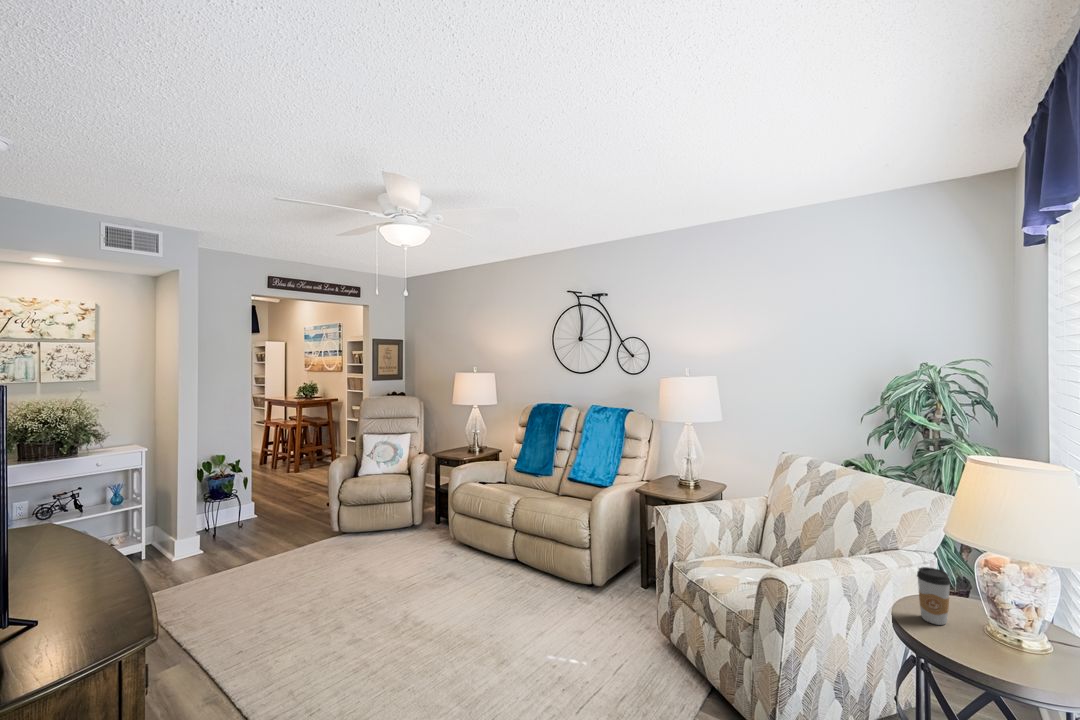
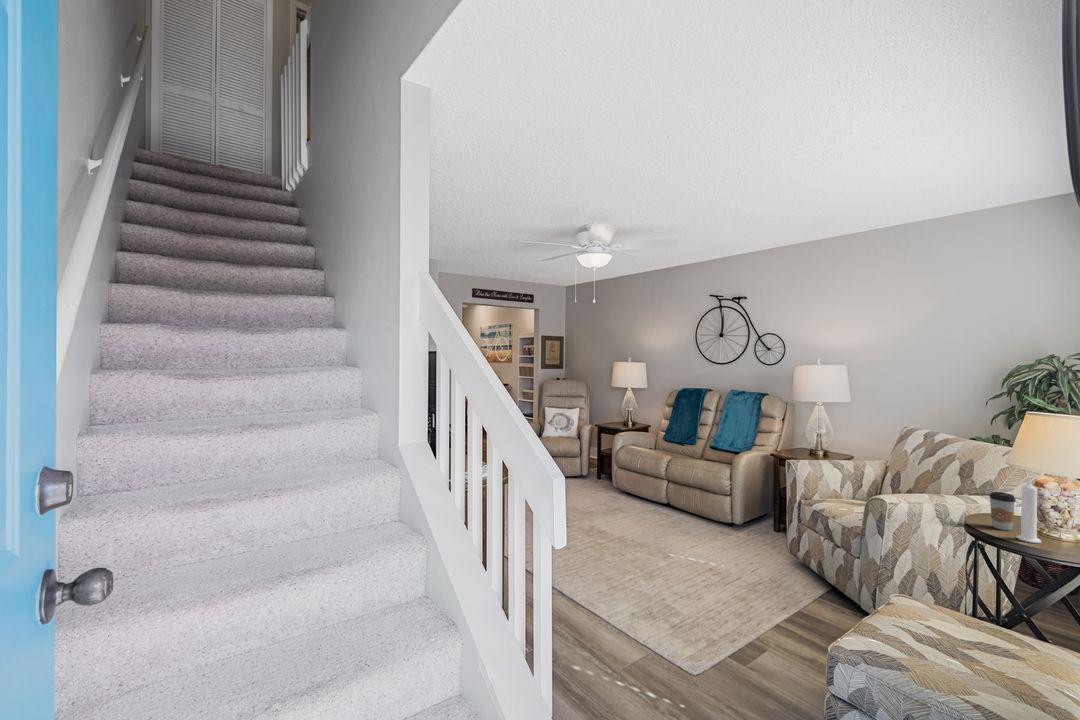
candle: none [963,559,996,656] -> present [1017,479,1041,543]

